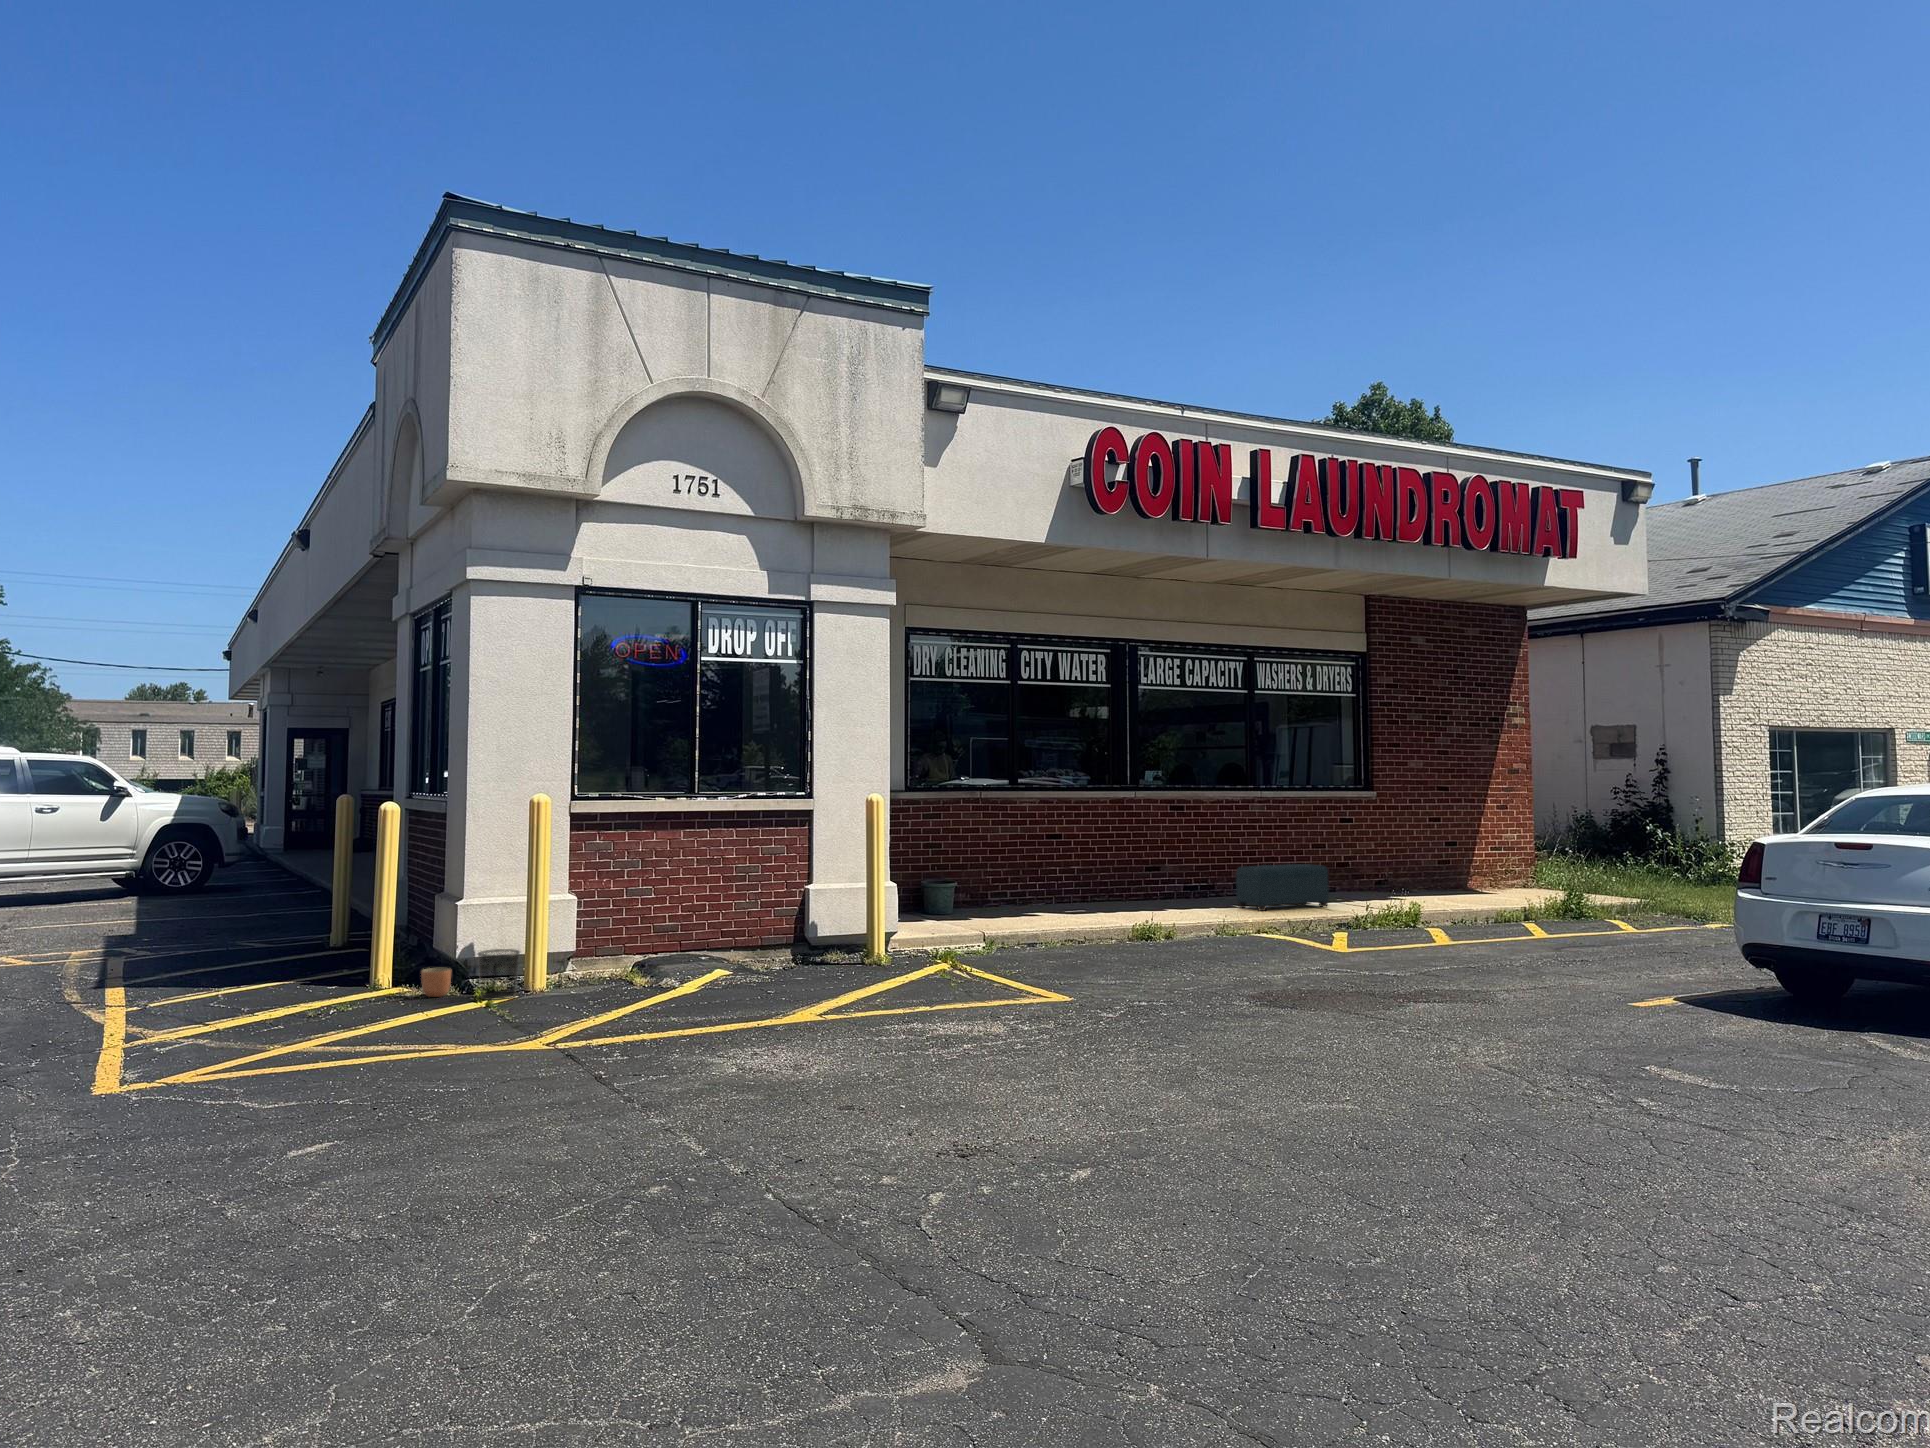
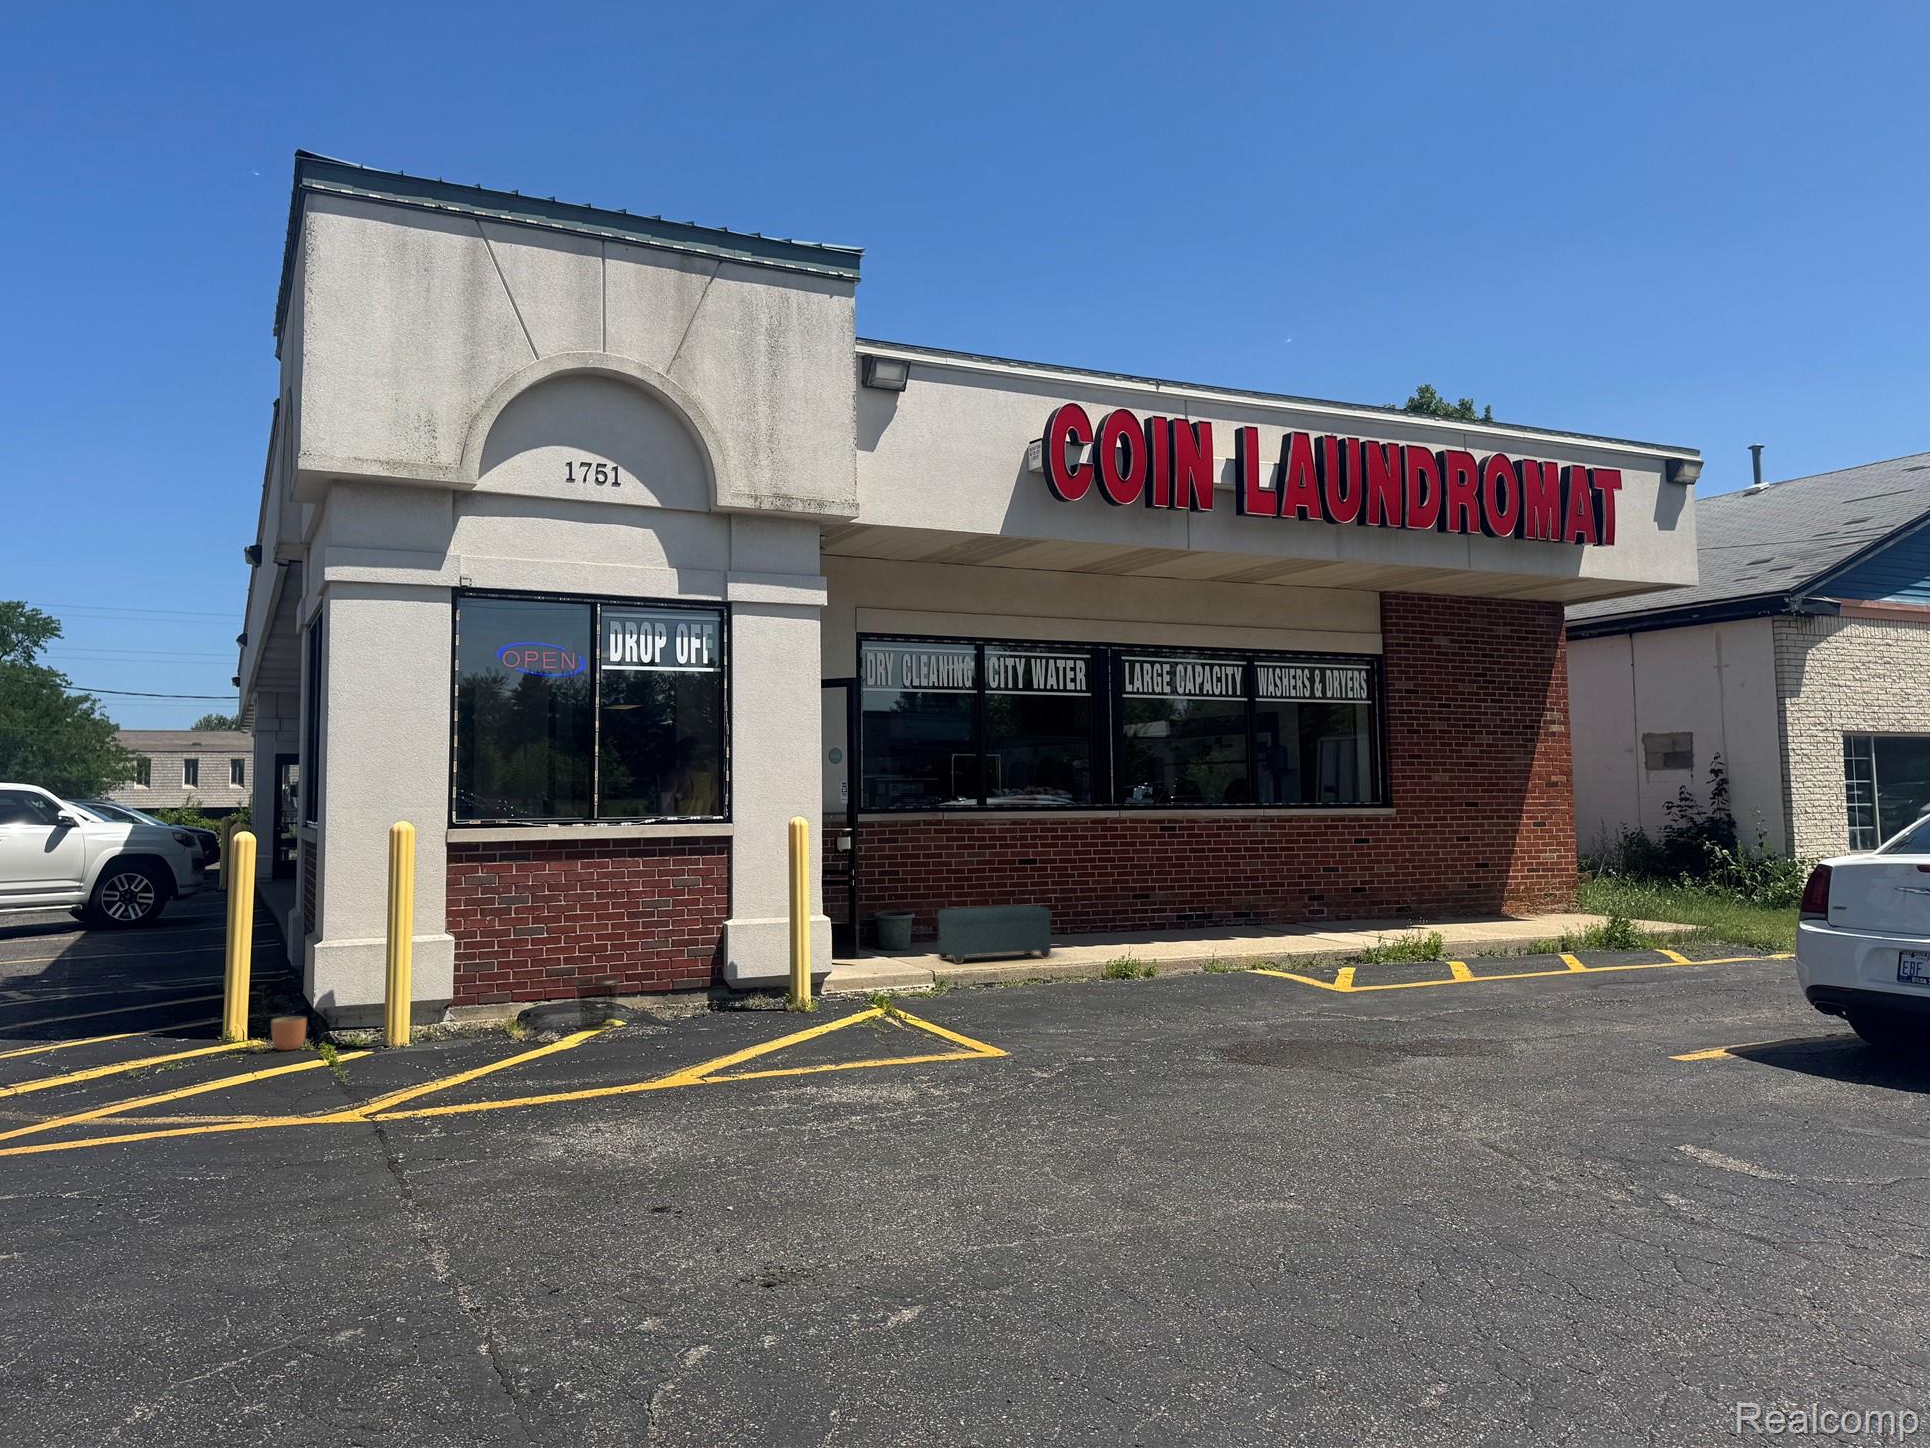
bench: present [1236,864,1329,911] -> present [938,905,1051,964]
waste bin: present [478,949,520,1000] -> present [576,977,619,1030]

